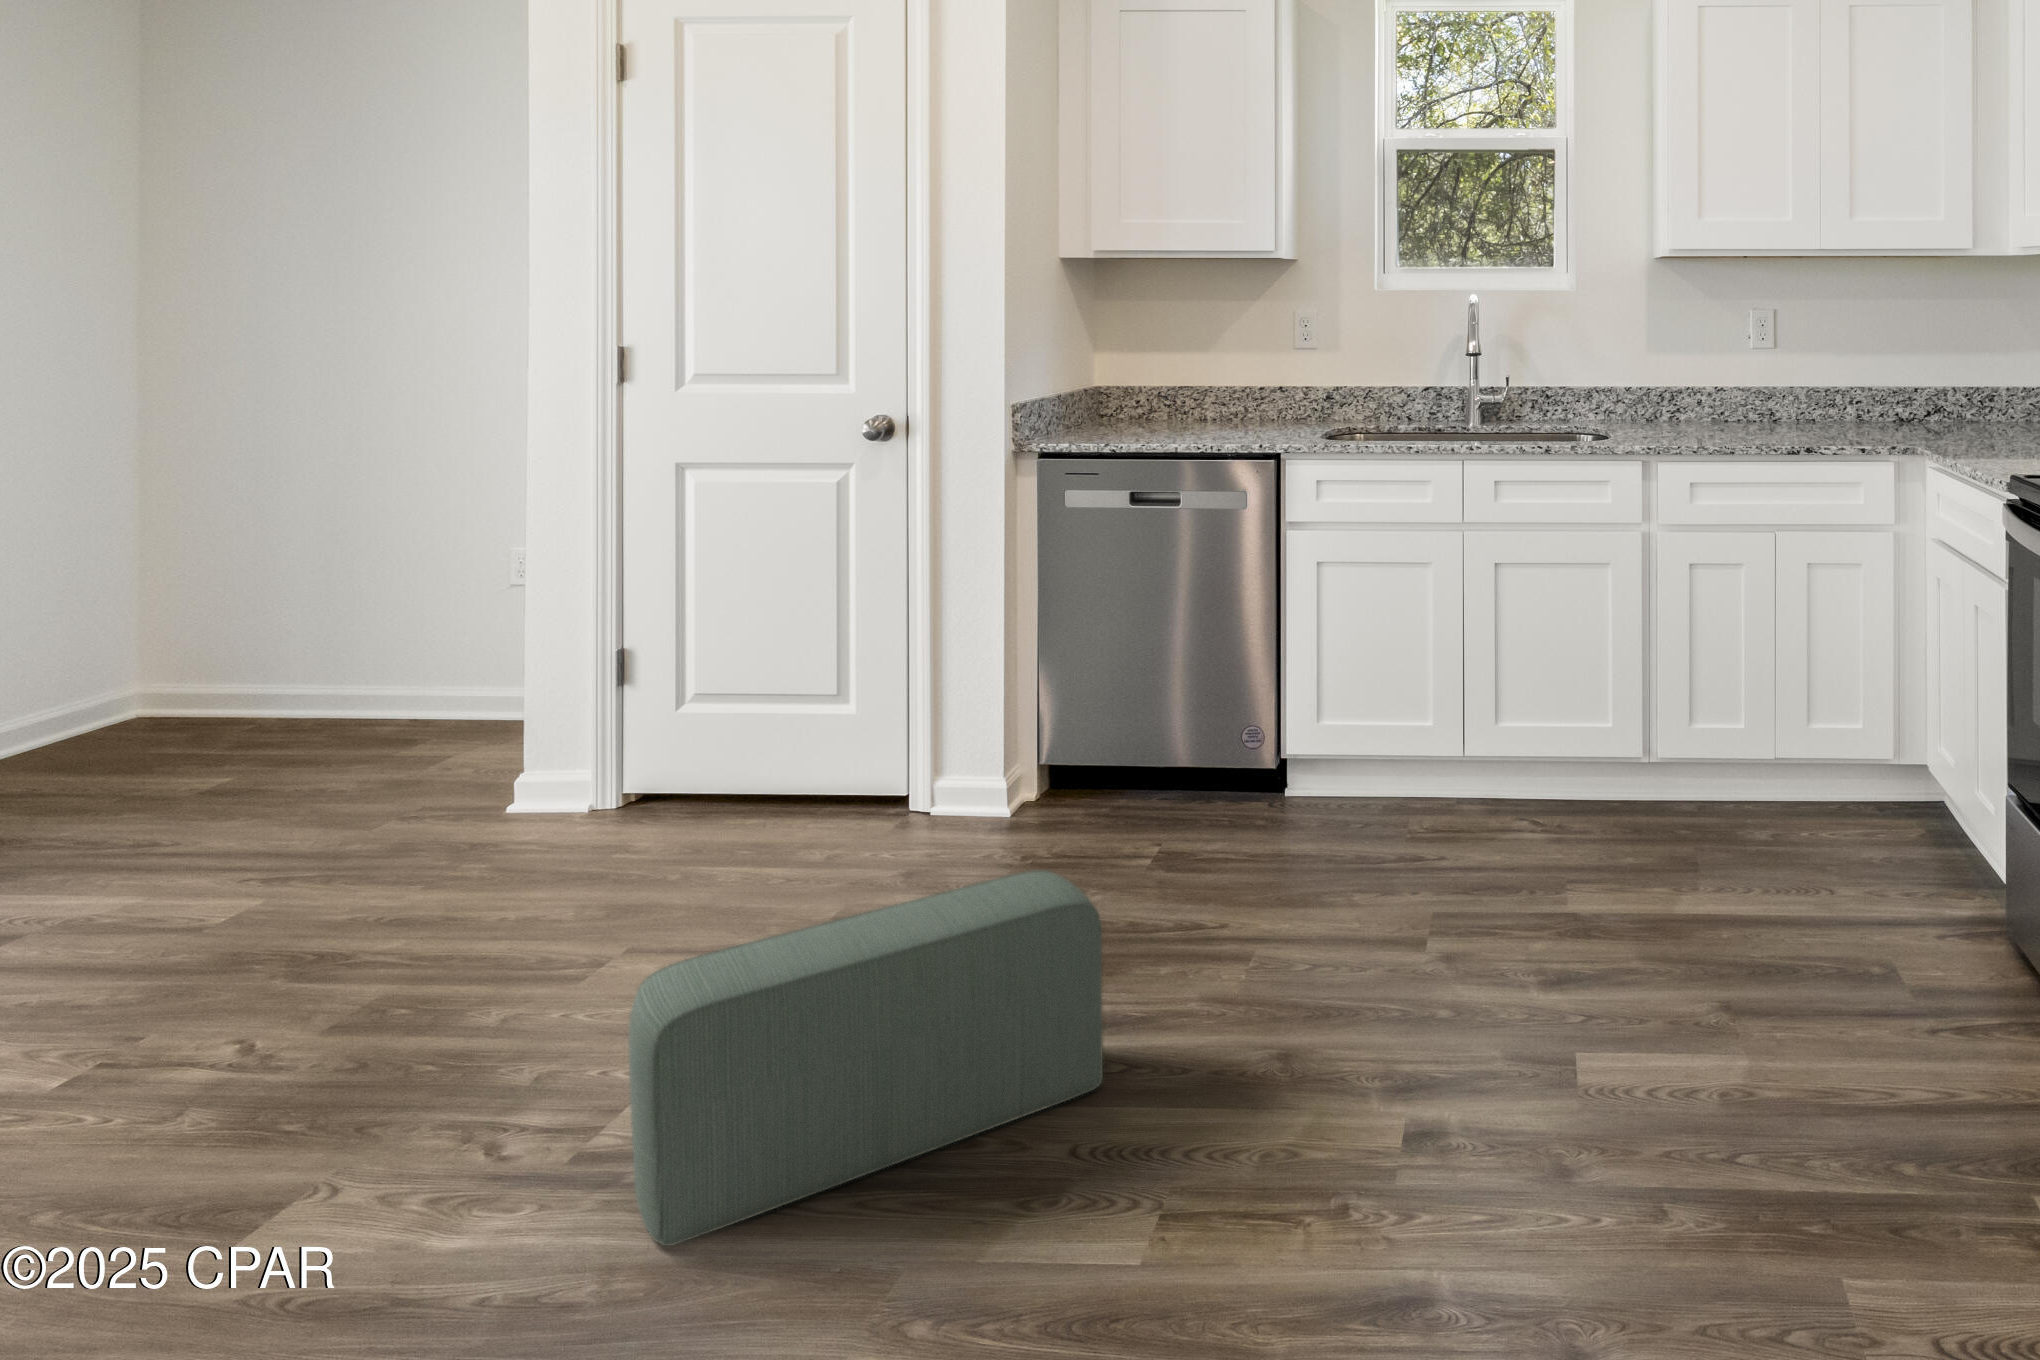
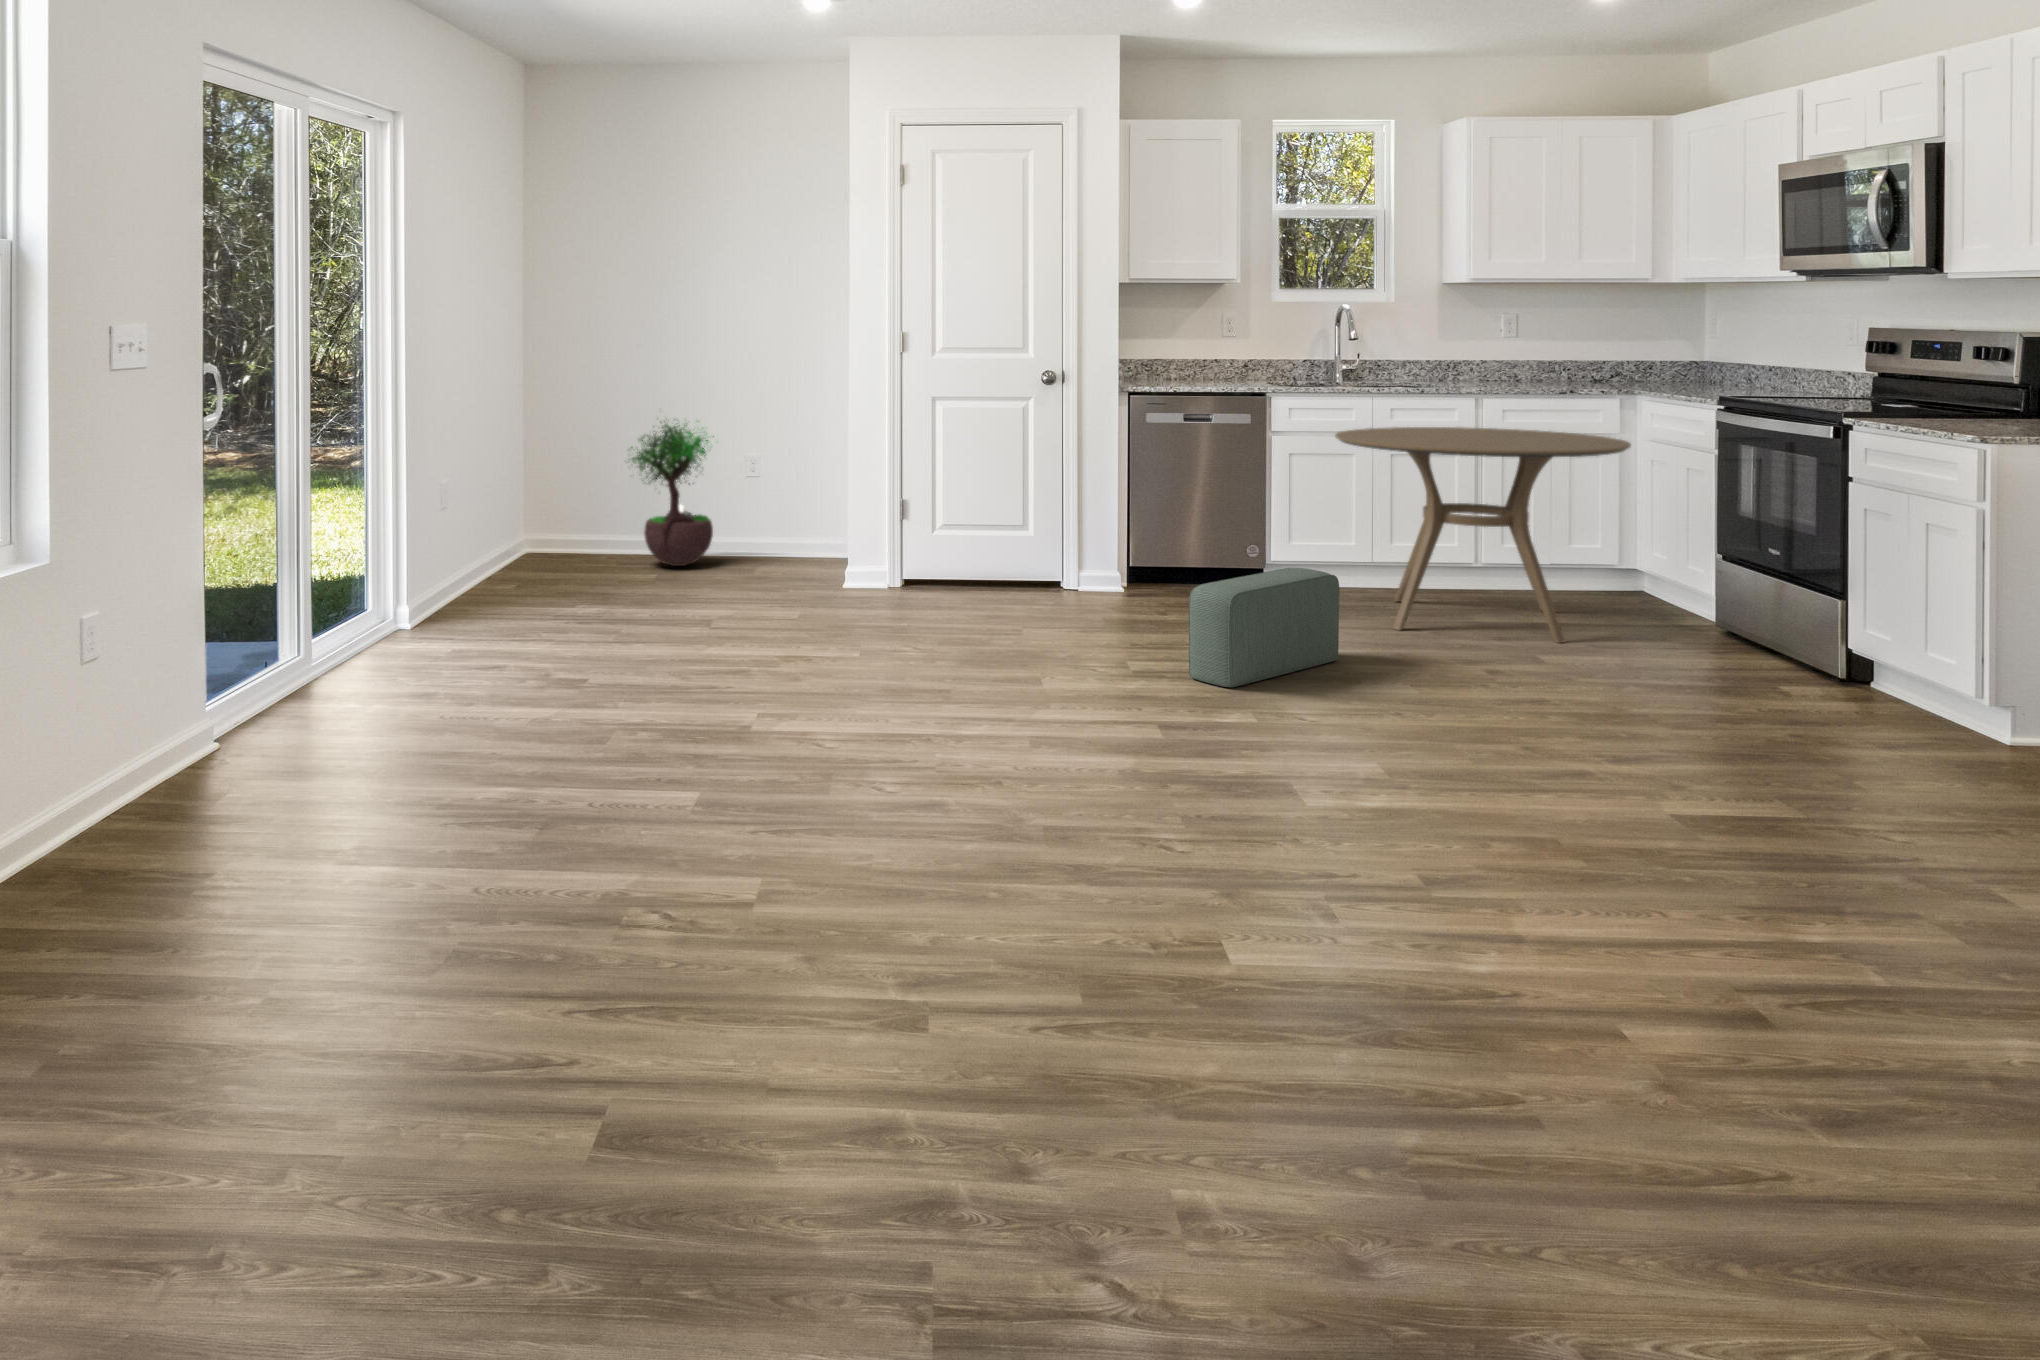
potted tree: none [192,477,432,746] -> present [630,419,714,566]
dining table: none [1293,516,1827,997] -> present [1335,427,1631,643]

